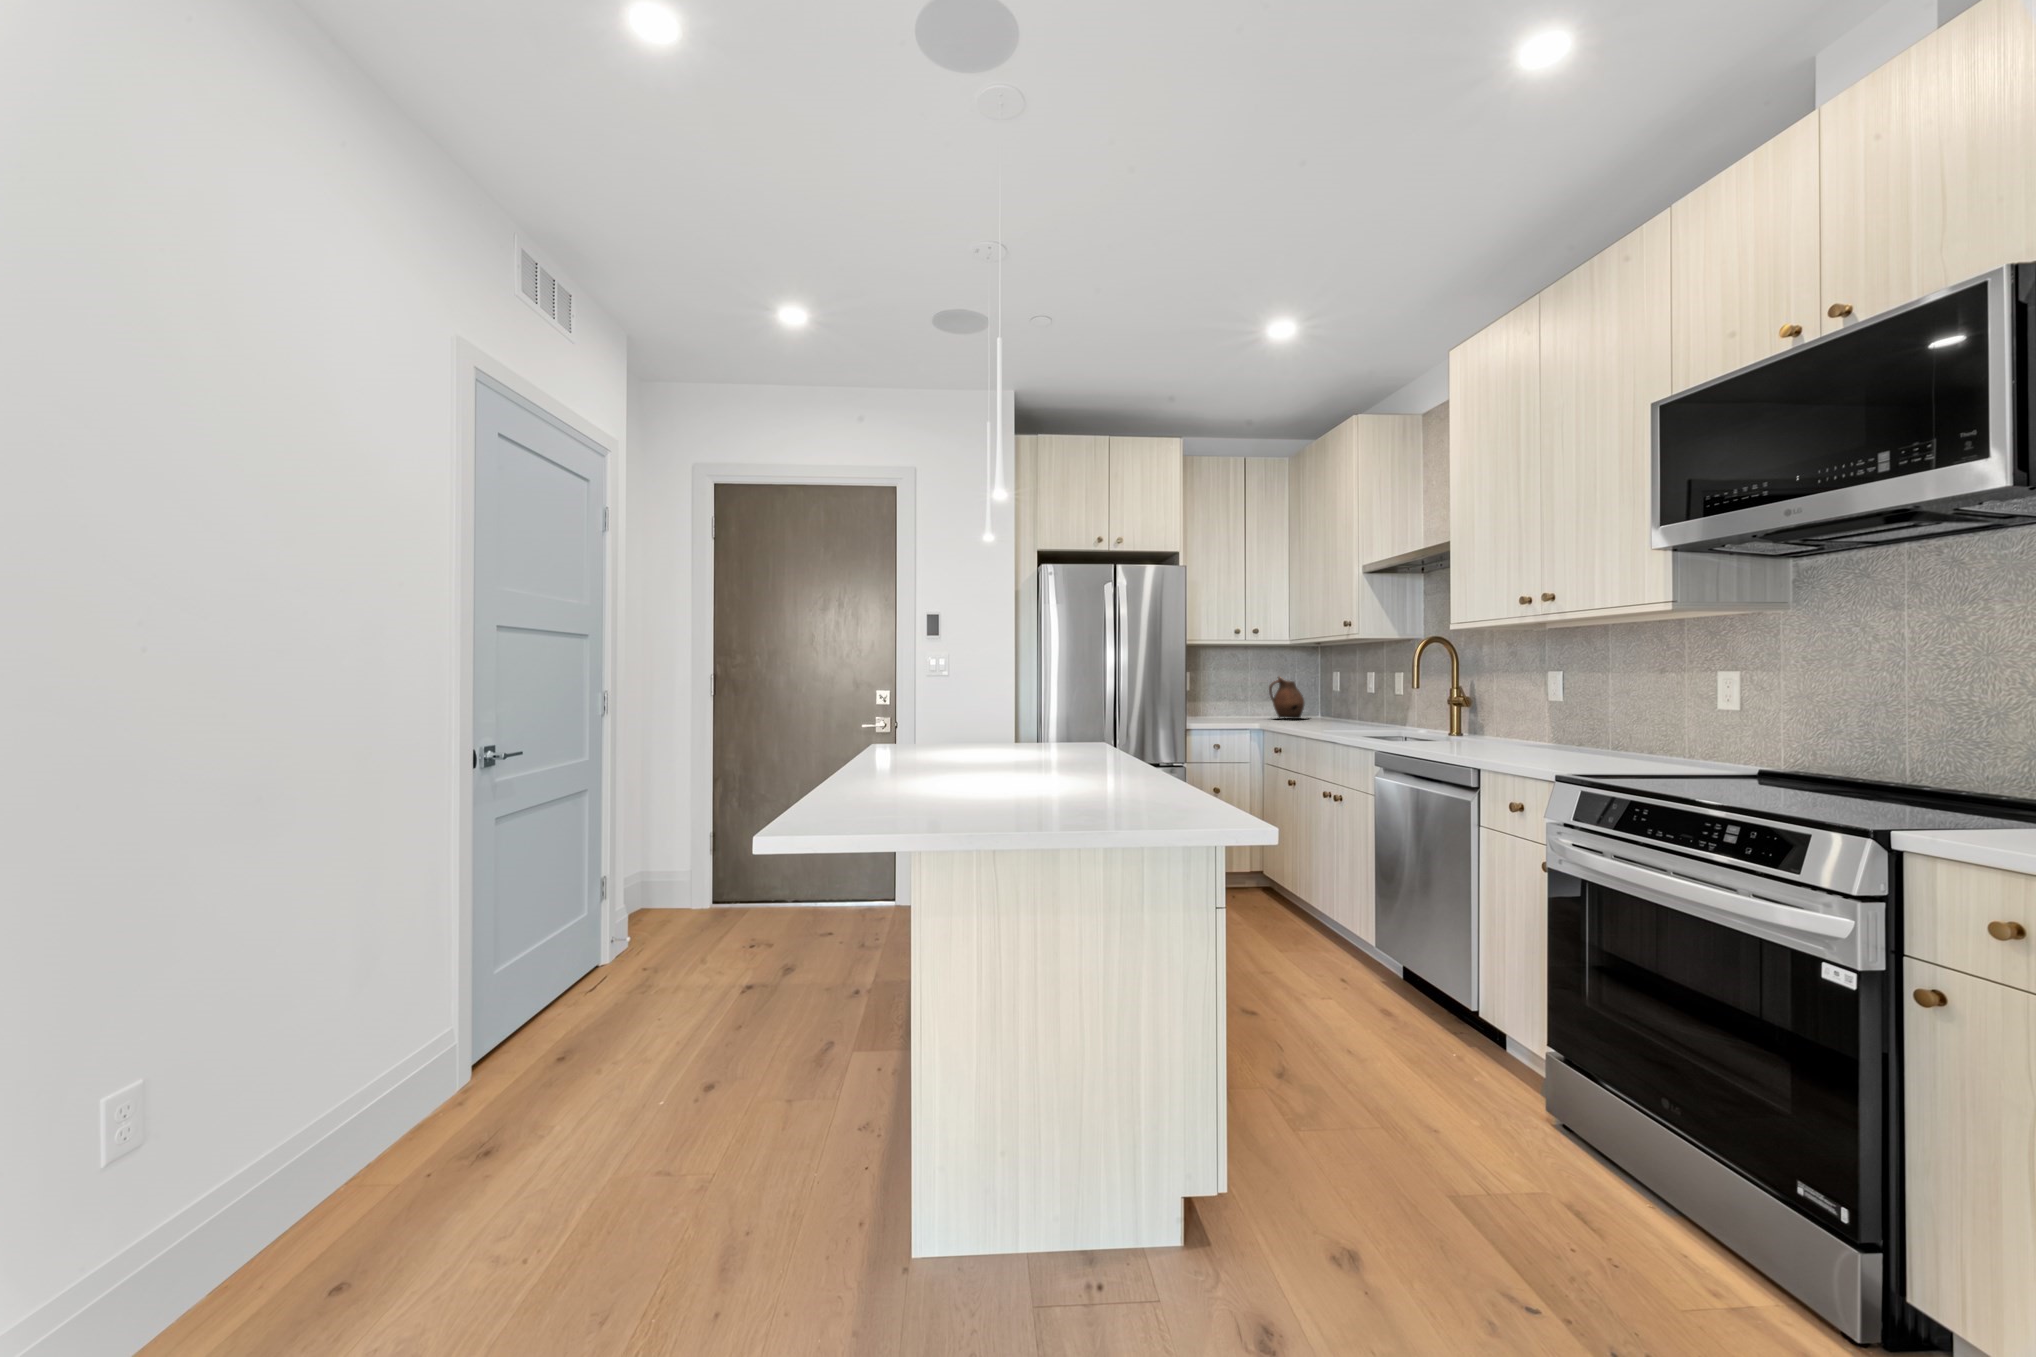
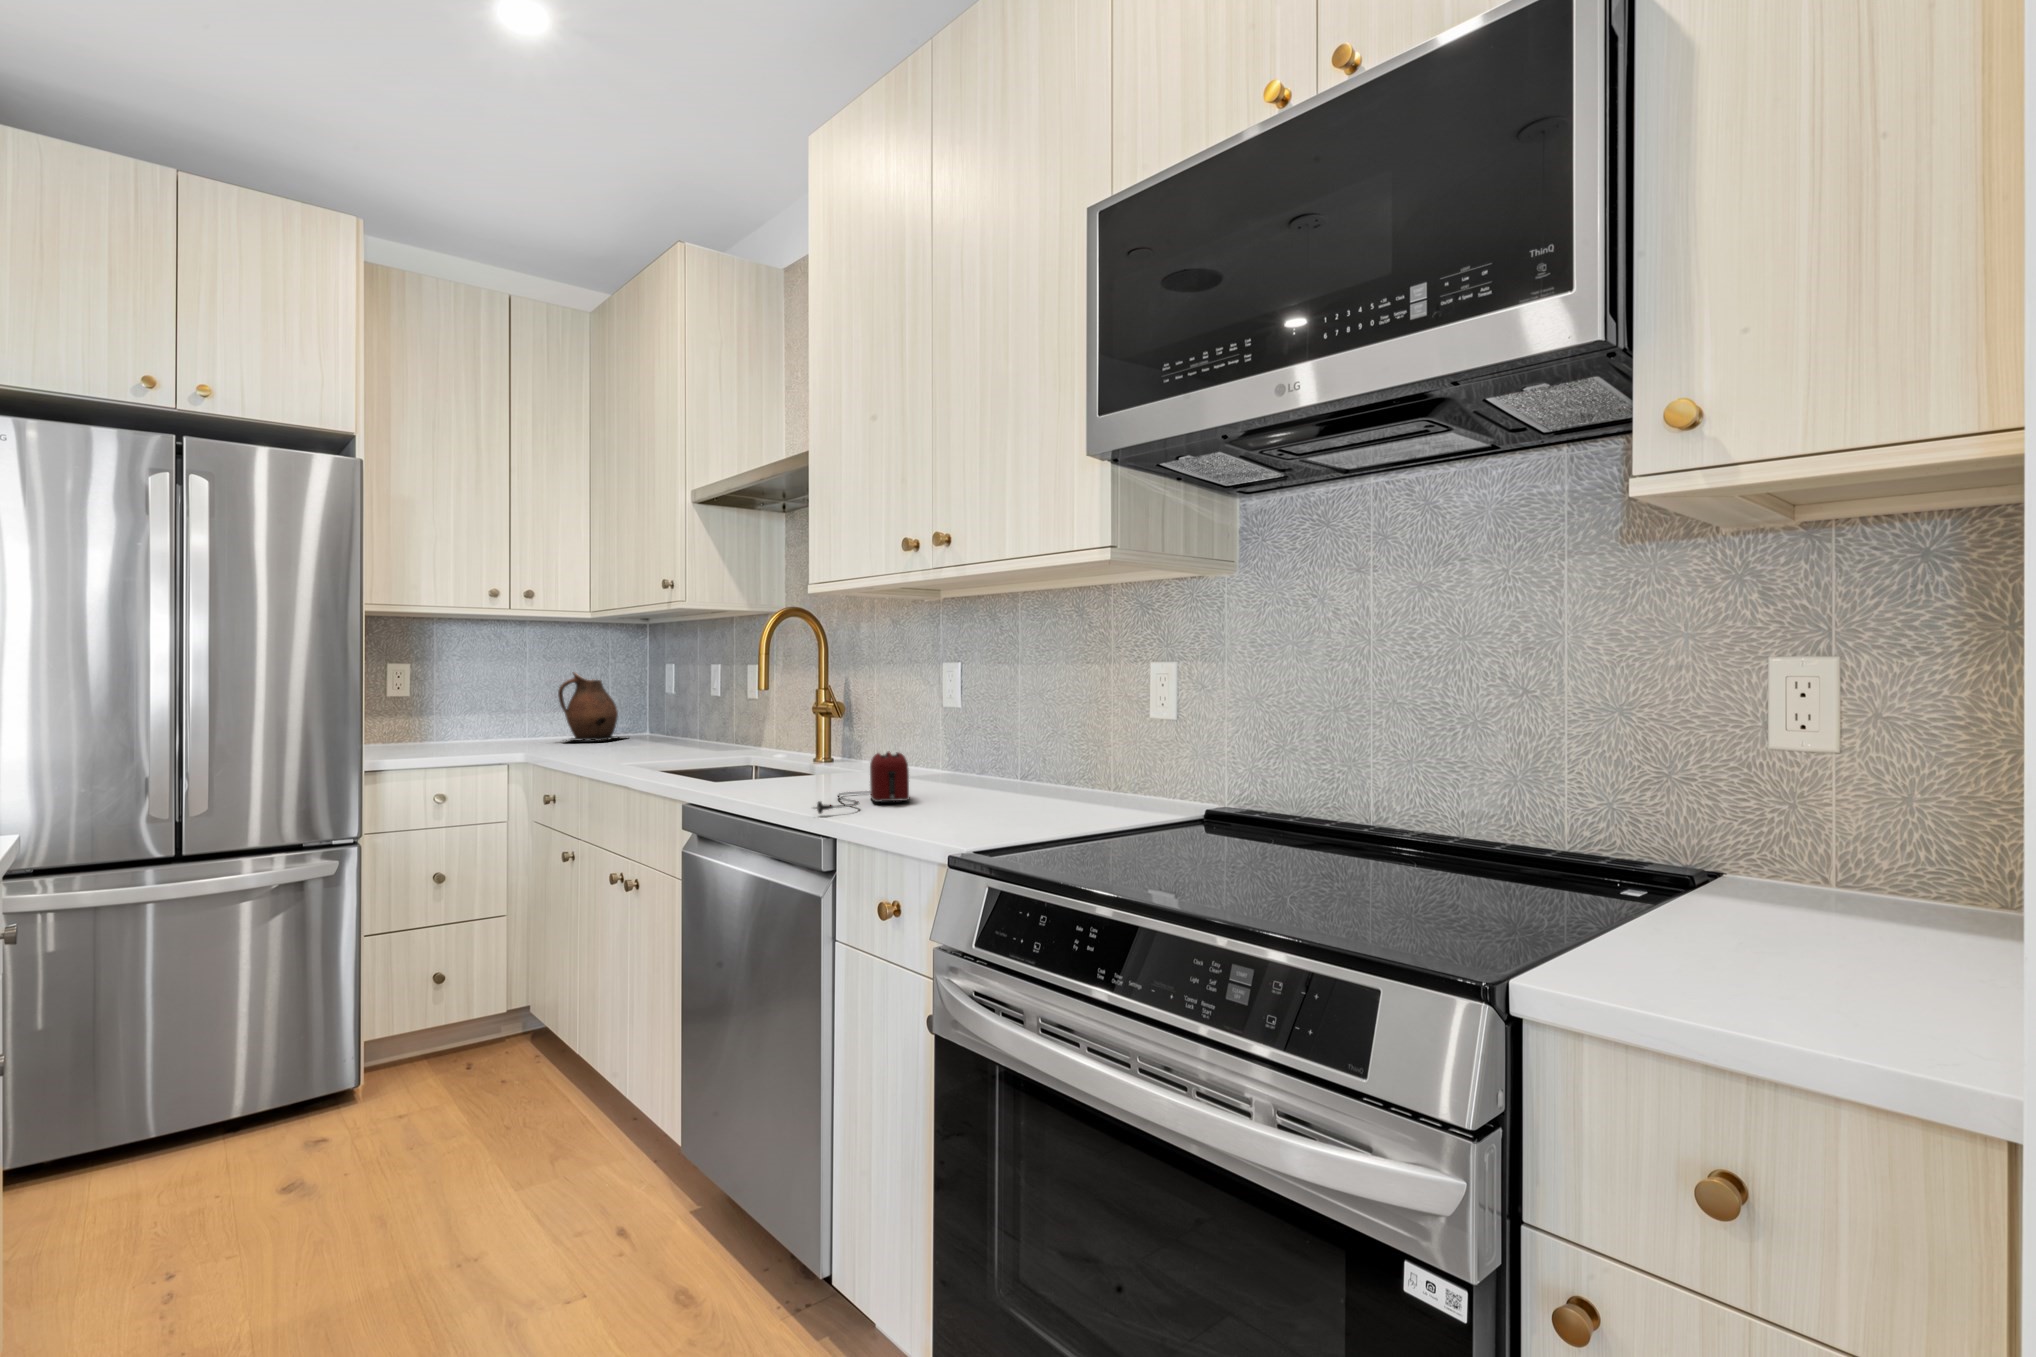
toaster: none [1461,724,1525,756] -> present [813,752,909,814]

